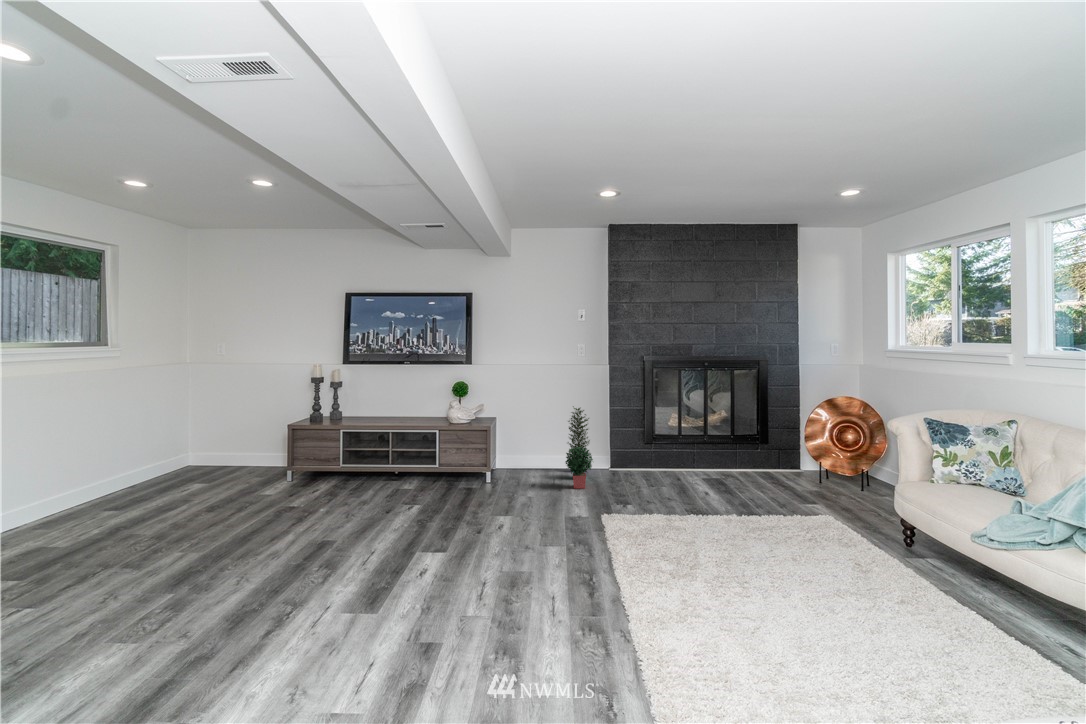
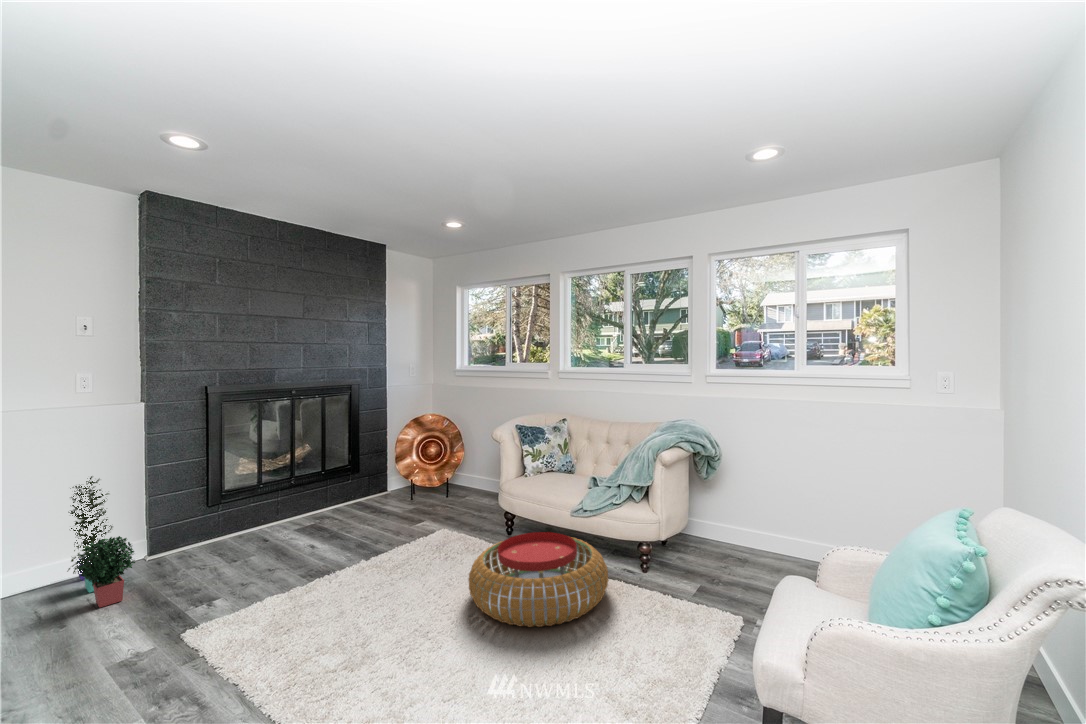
pouf: none [794,530,971,630] -> present [468,532,609,627]

